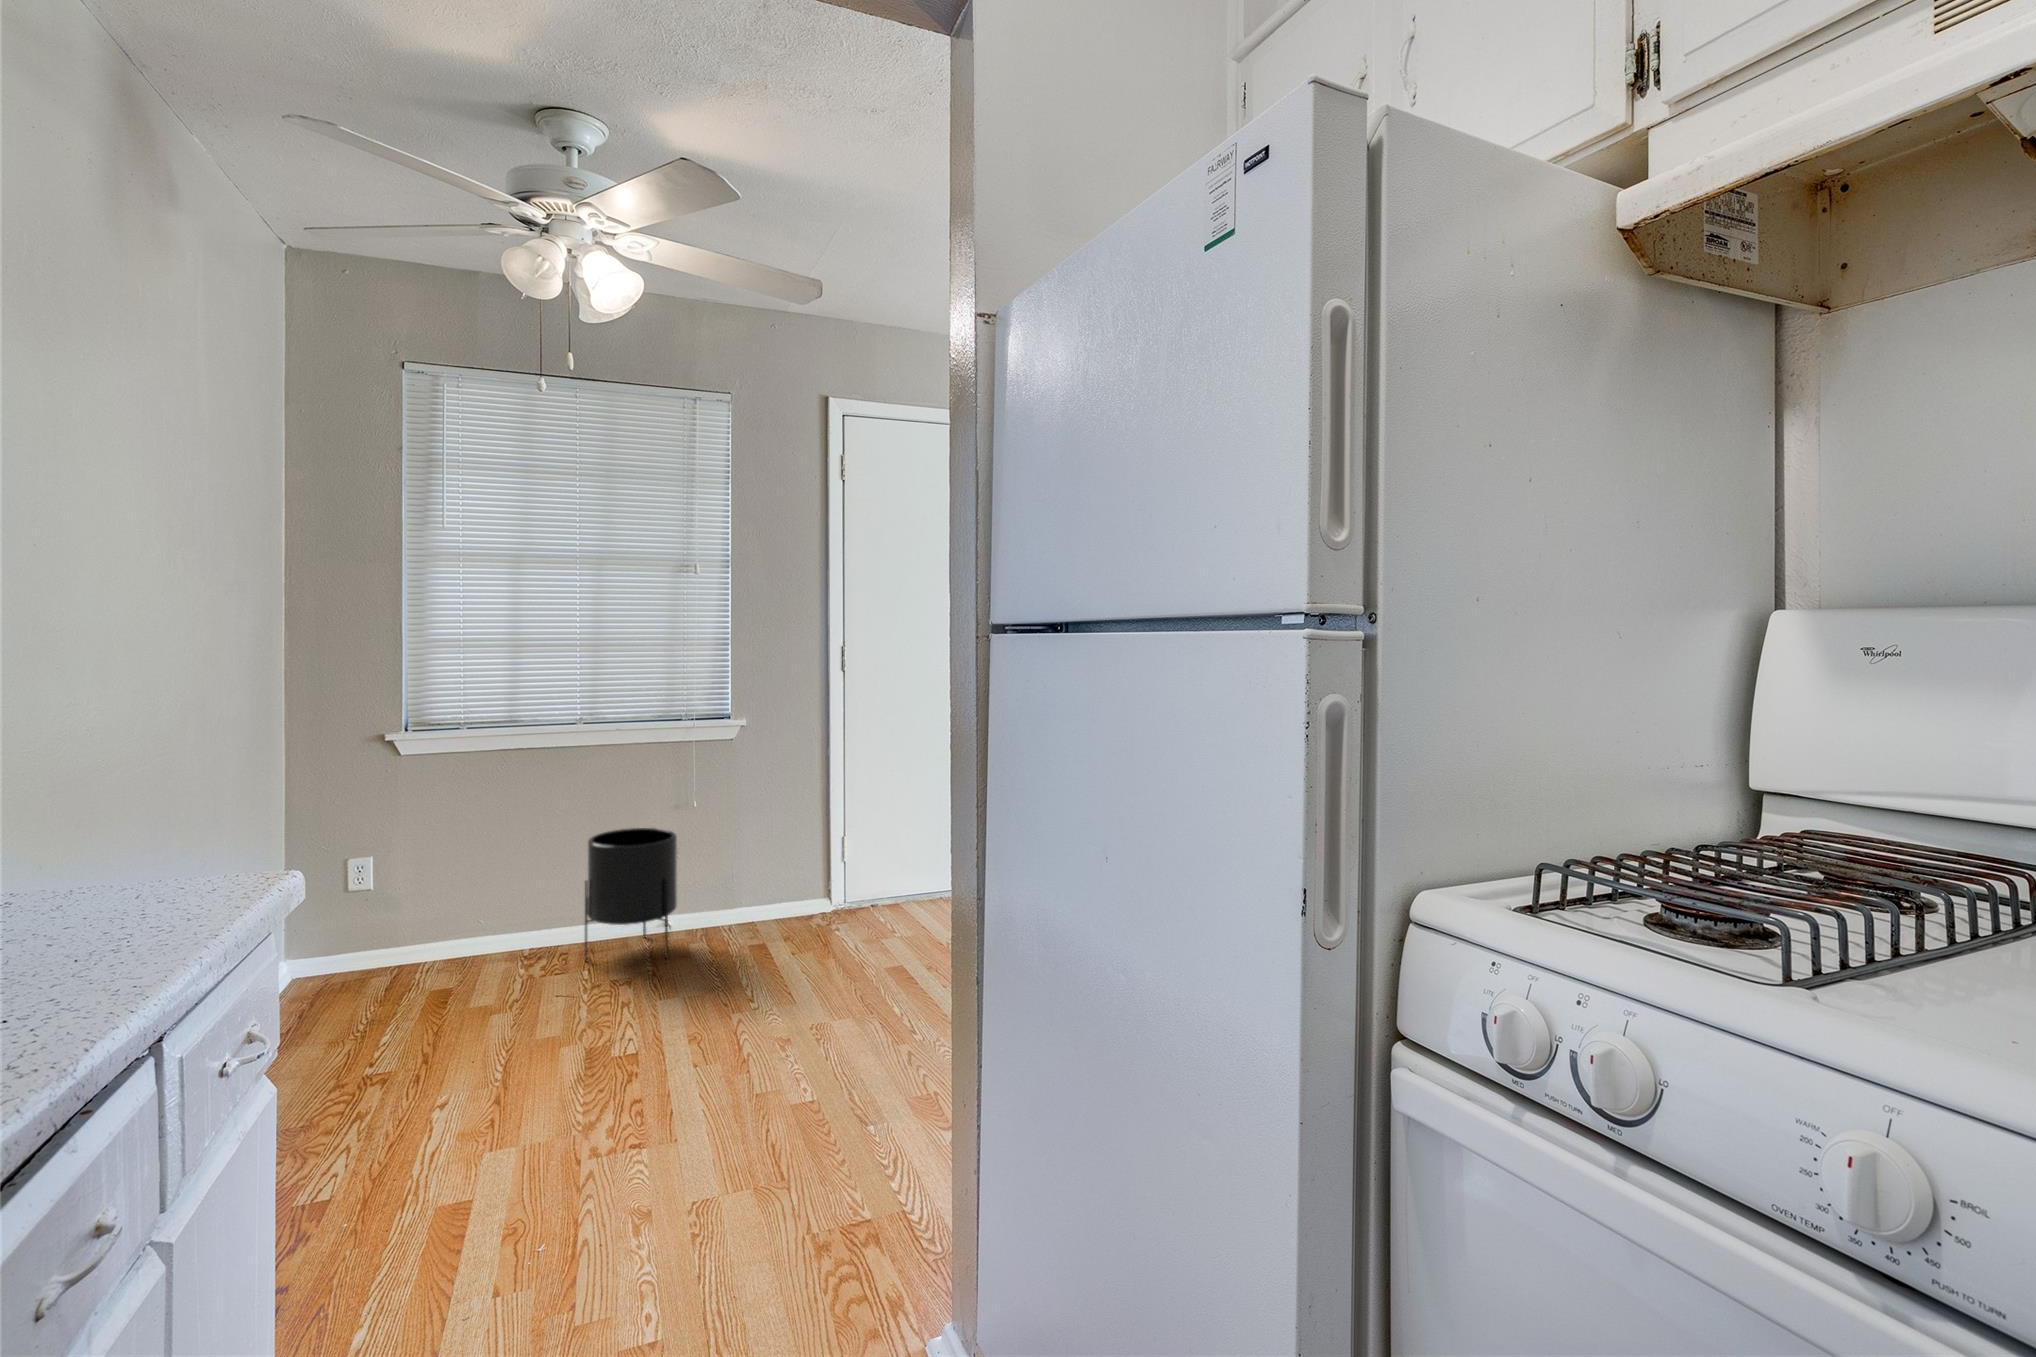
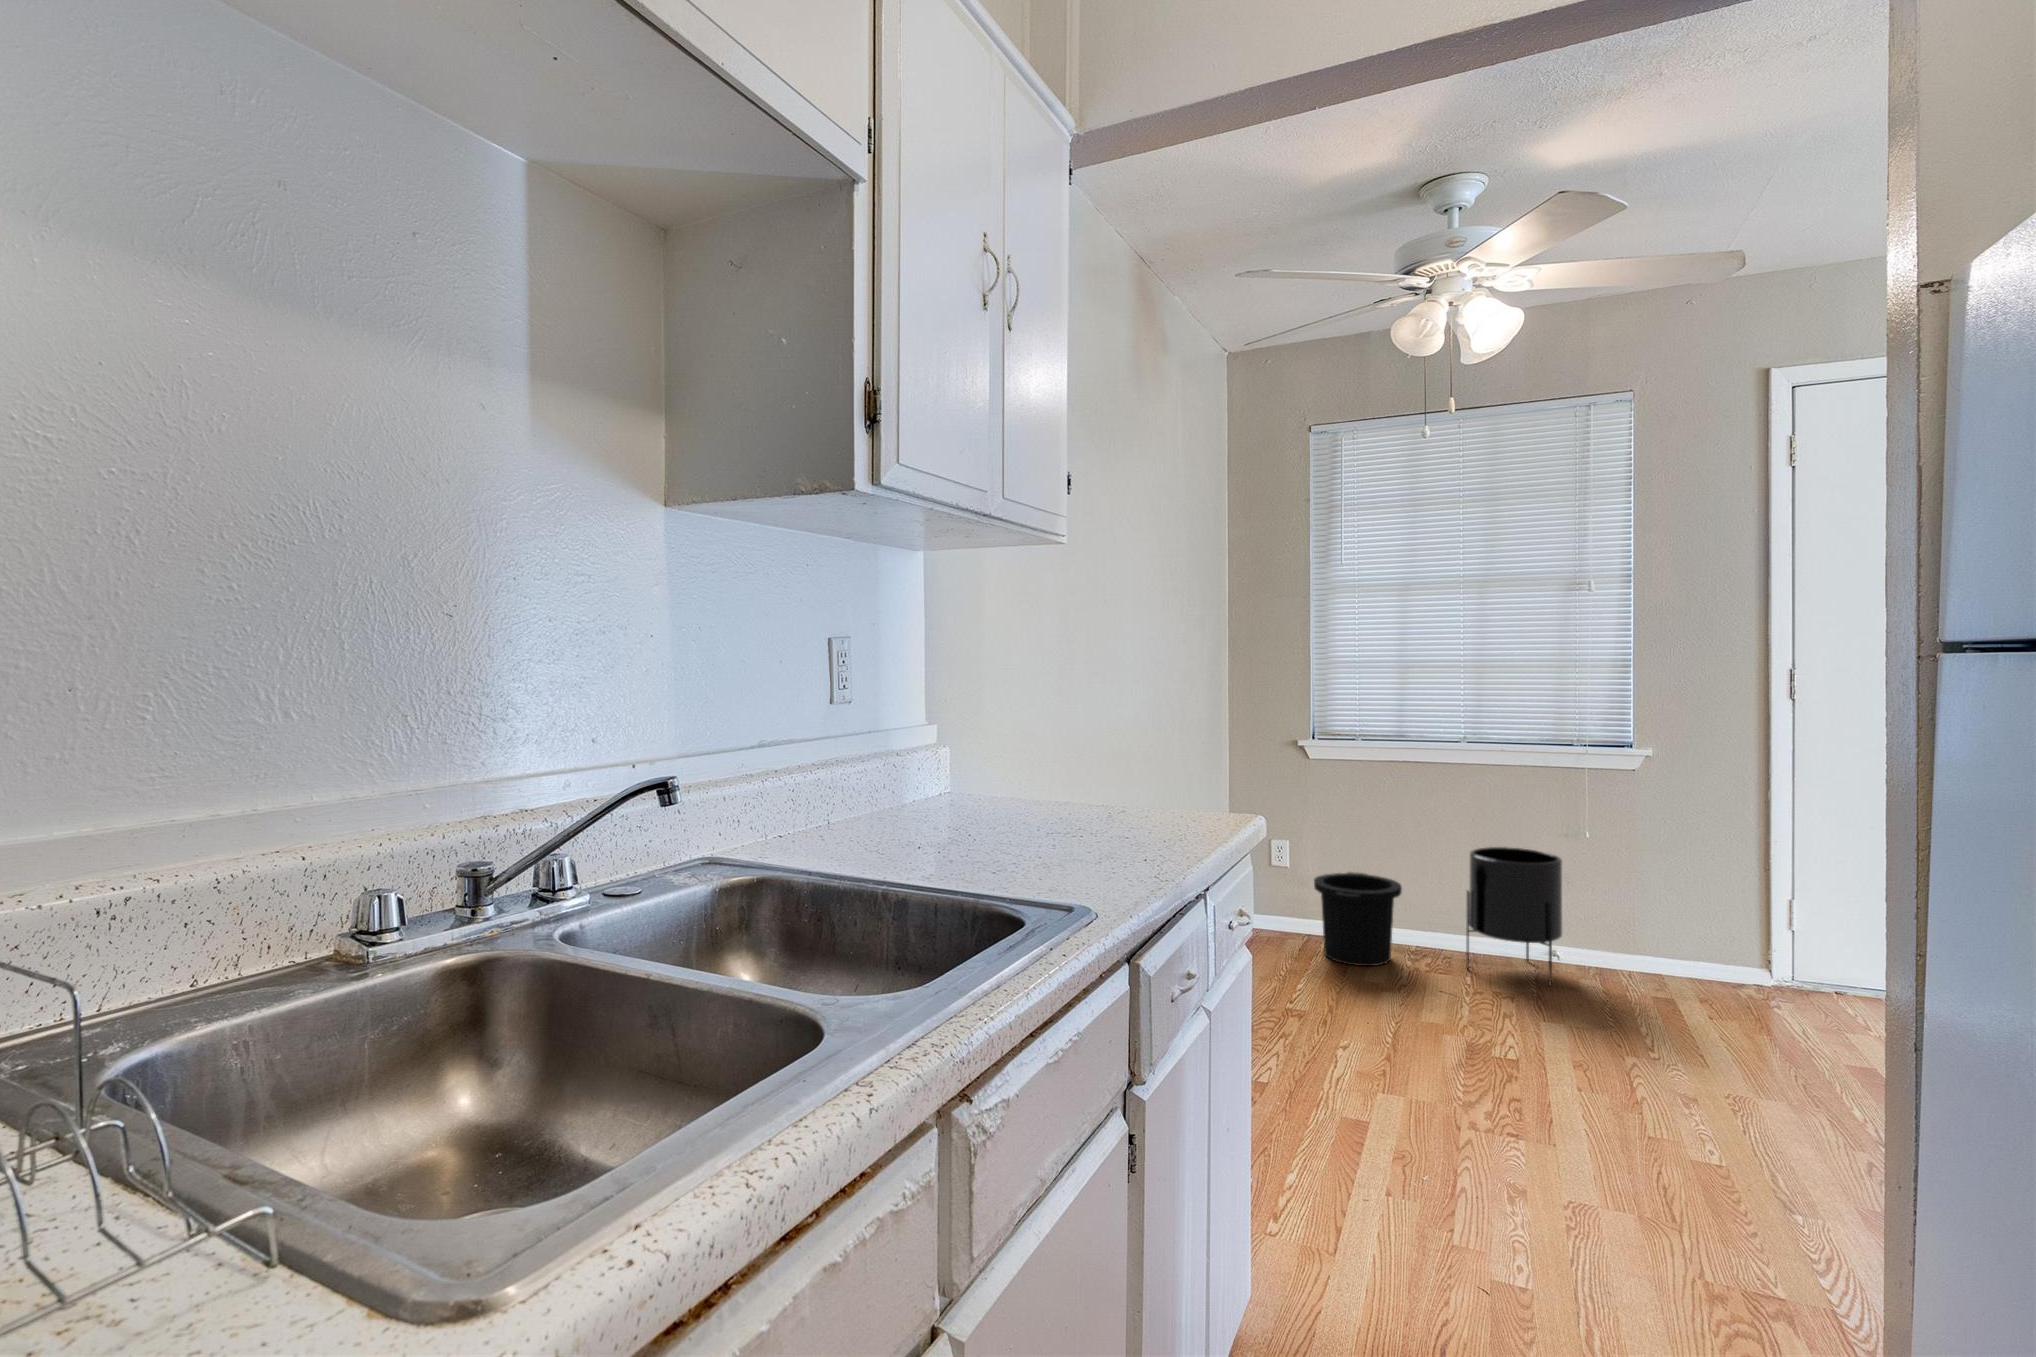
trash can: none [402,880,513,991] -> present [1314,872,1402,966]

